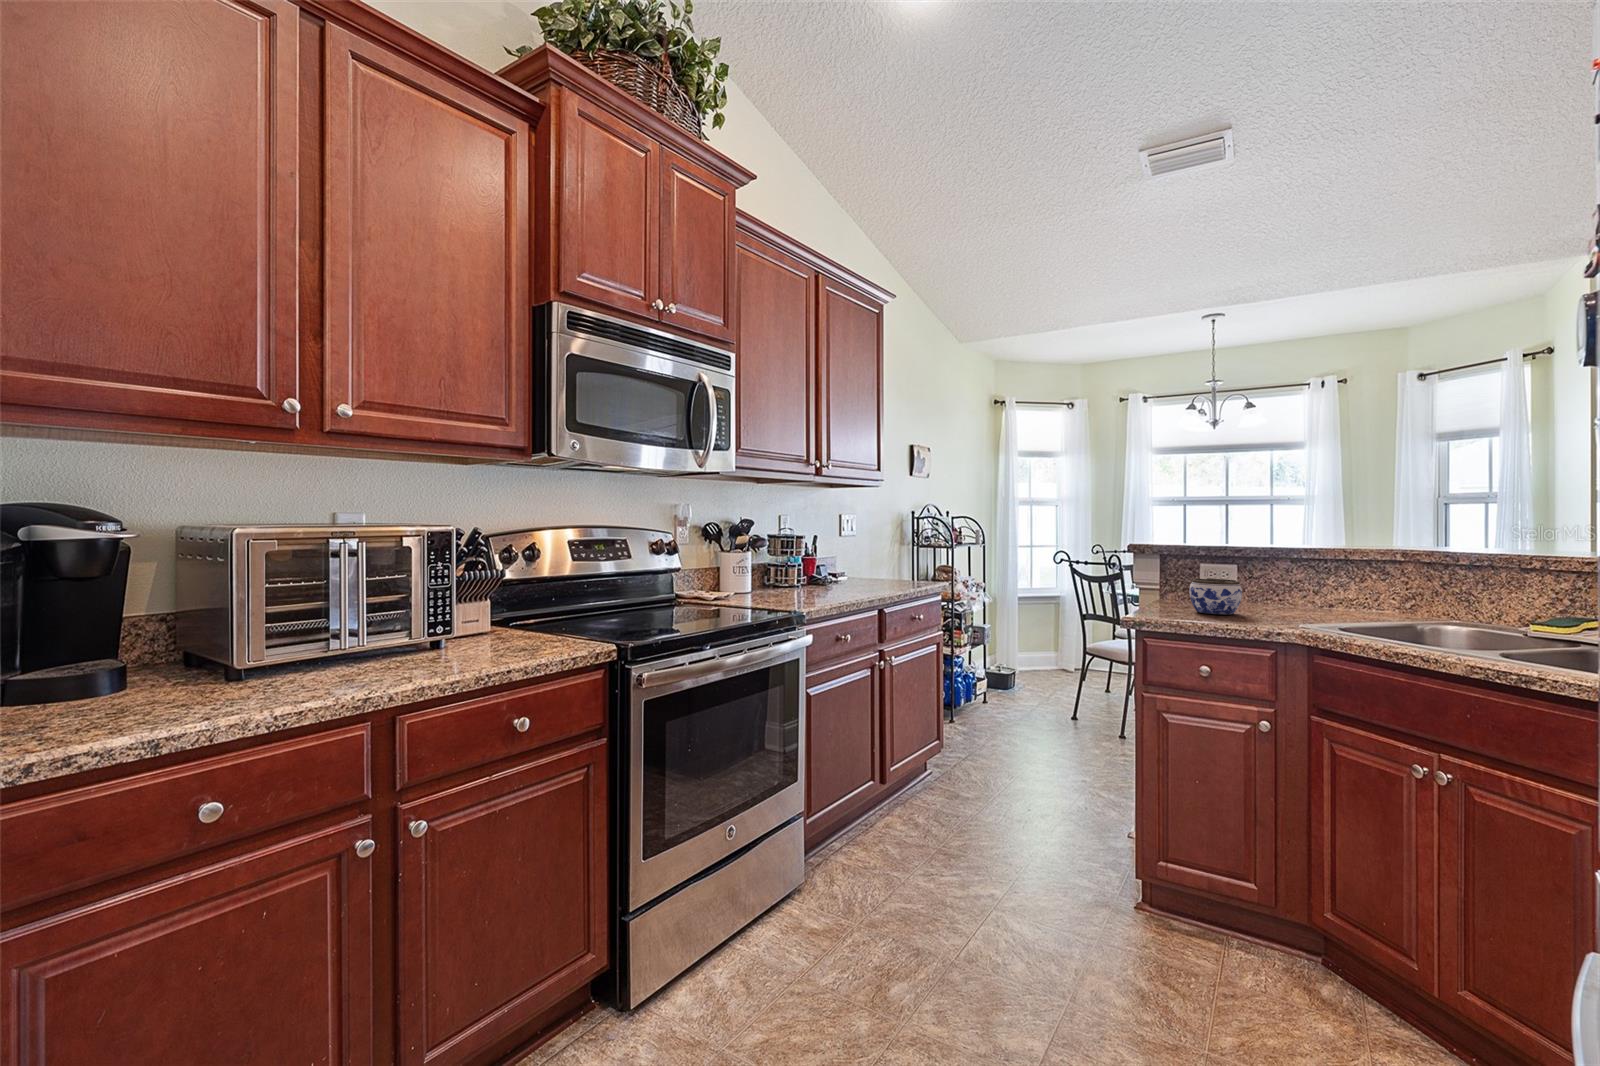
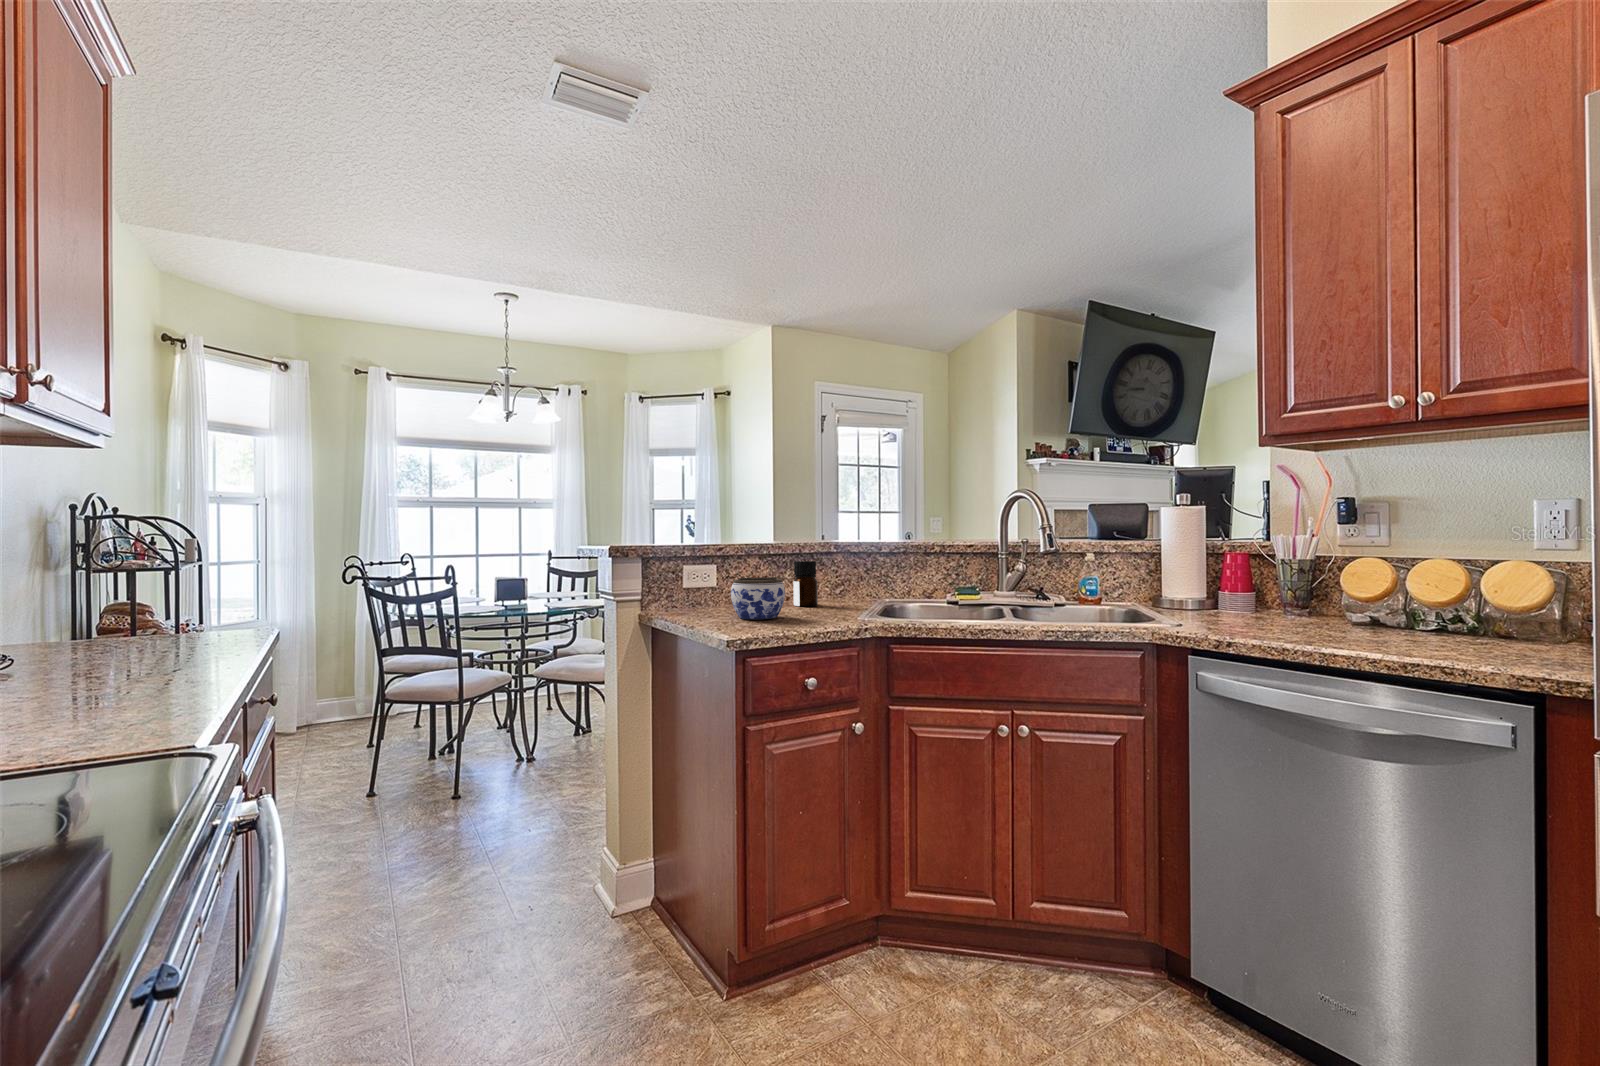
bottle: none [1301,569,1330,614] -> present [793,561,818,606]

